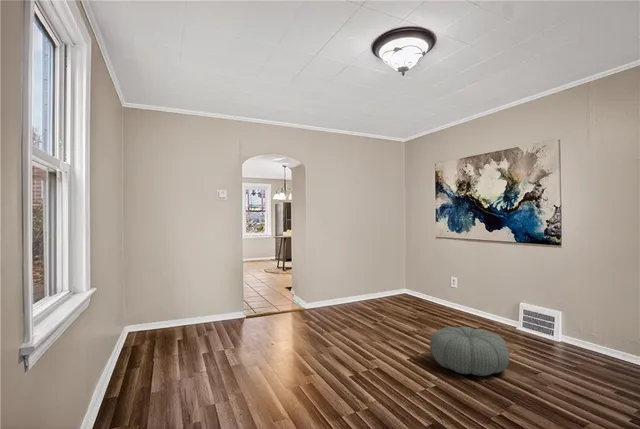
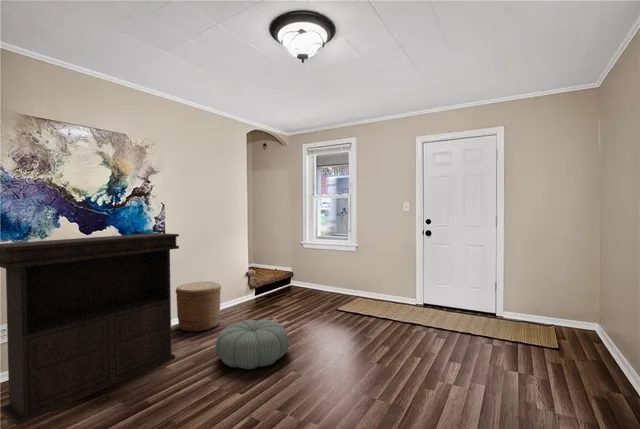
console table: none [400,232,497,342] -> present [0,233,179,426]
woven basket: none [538,298,600,359] -> present [176,282,221,332]

